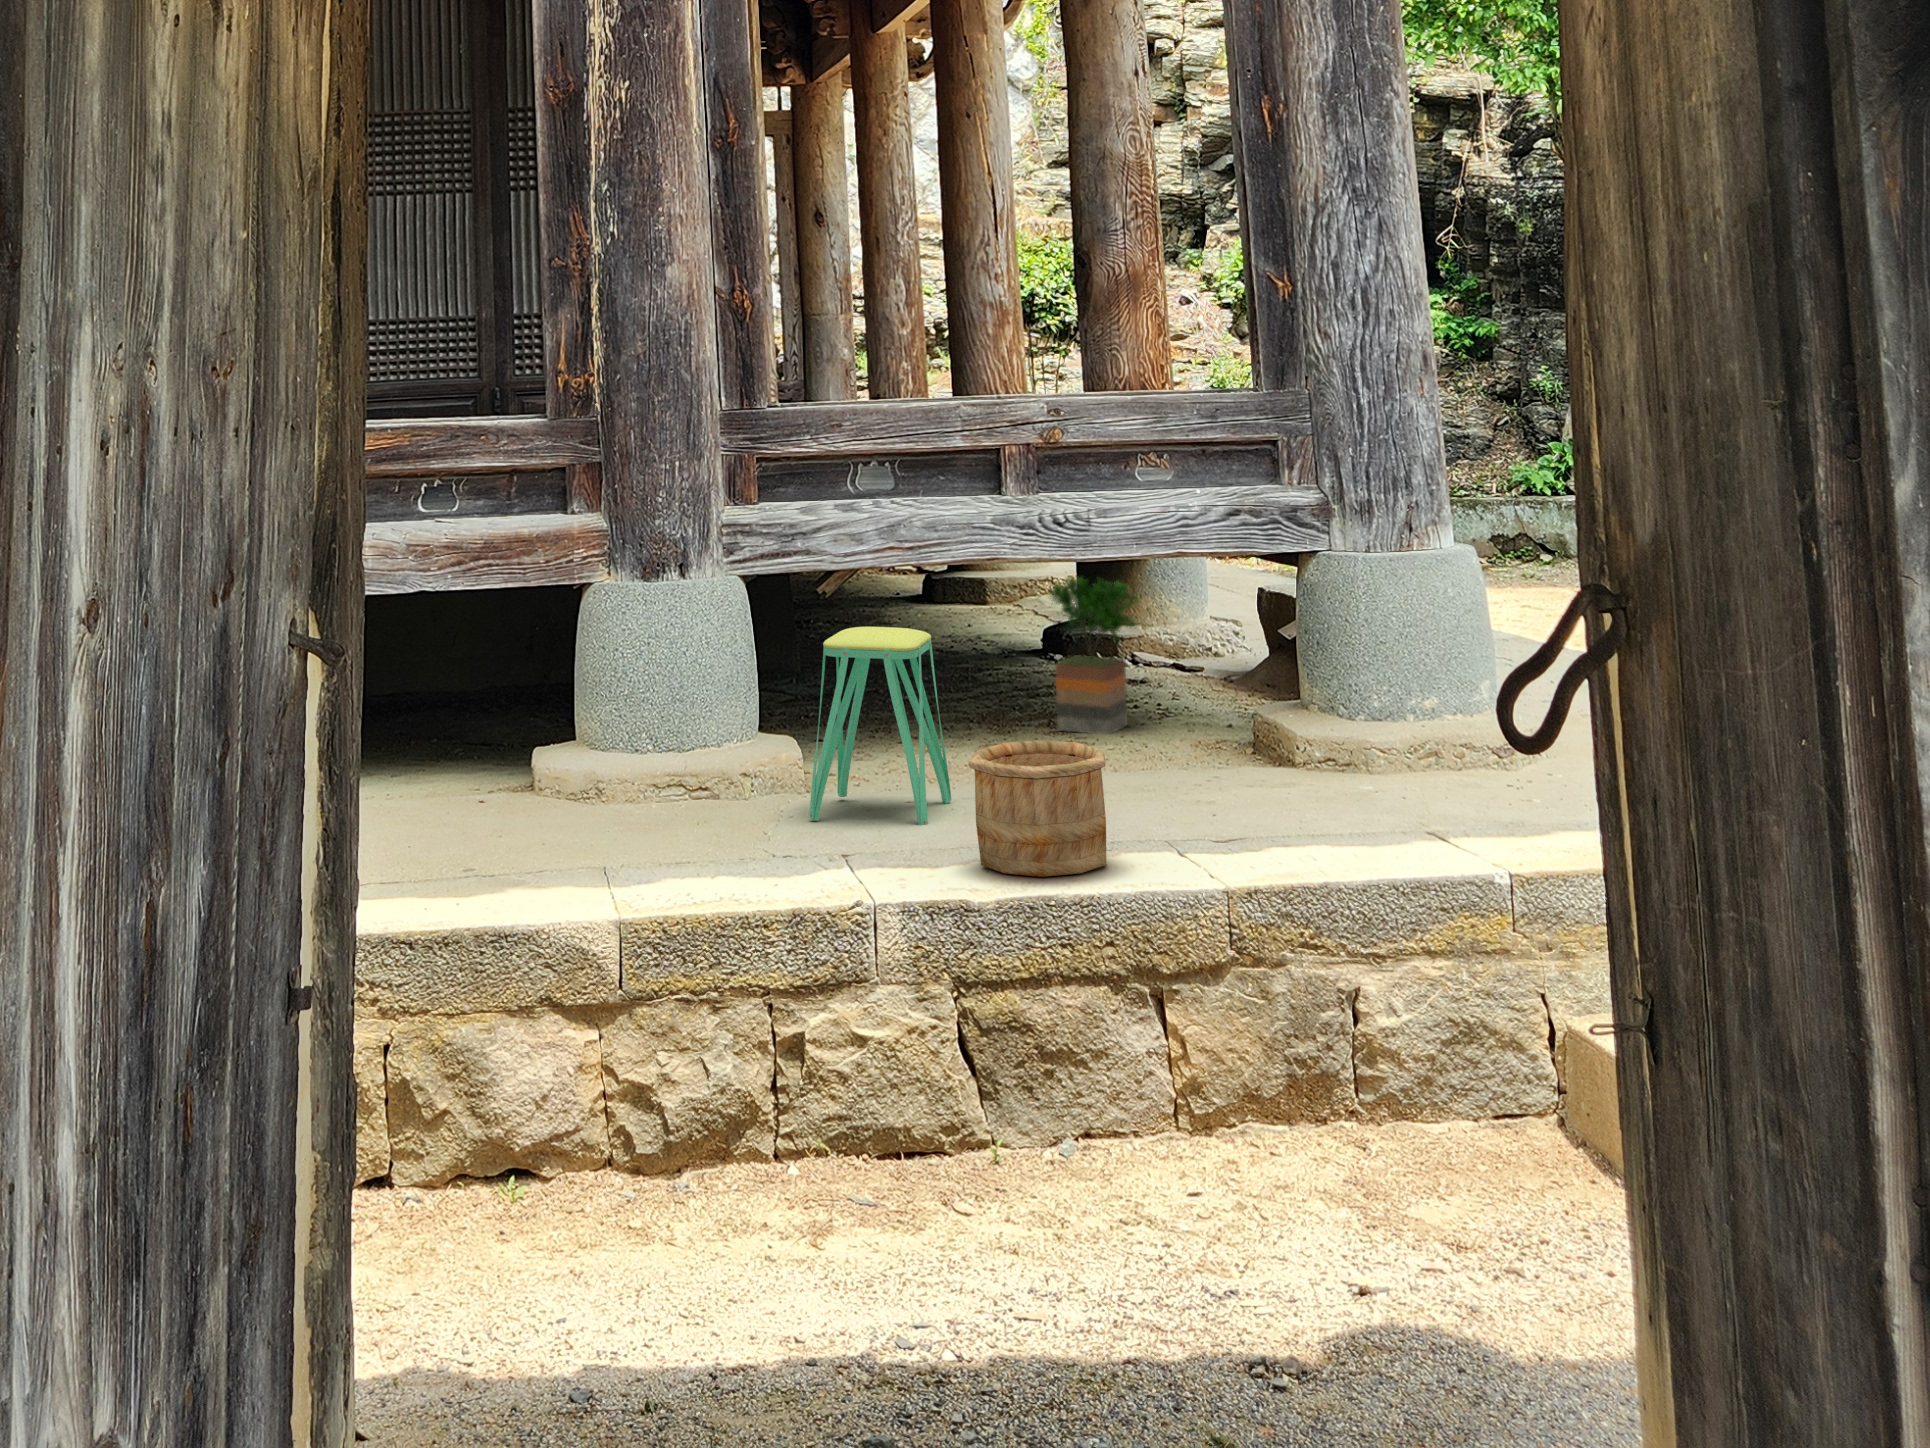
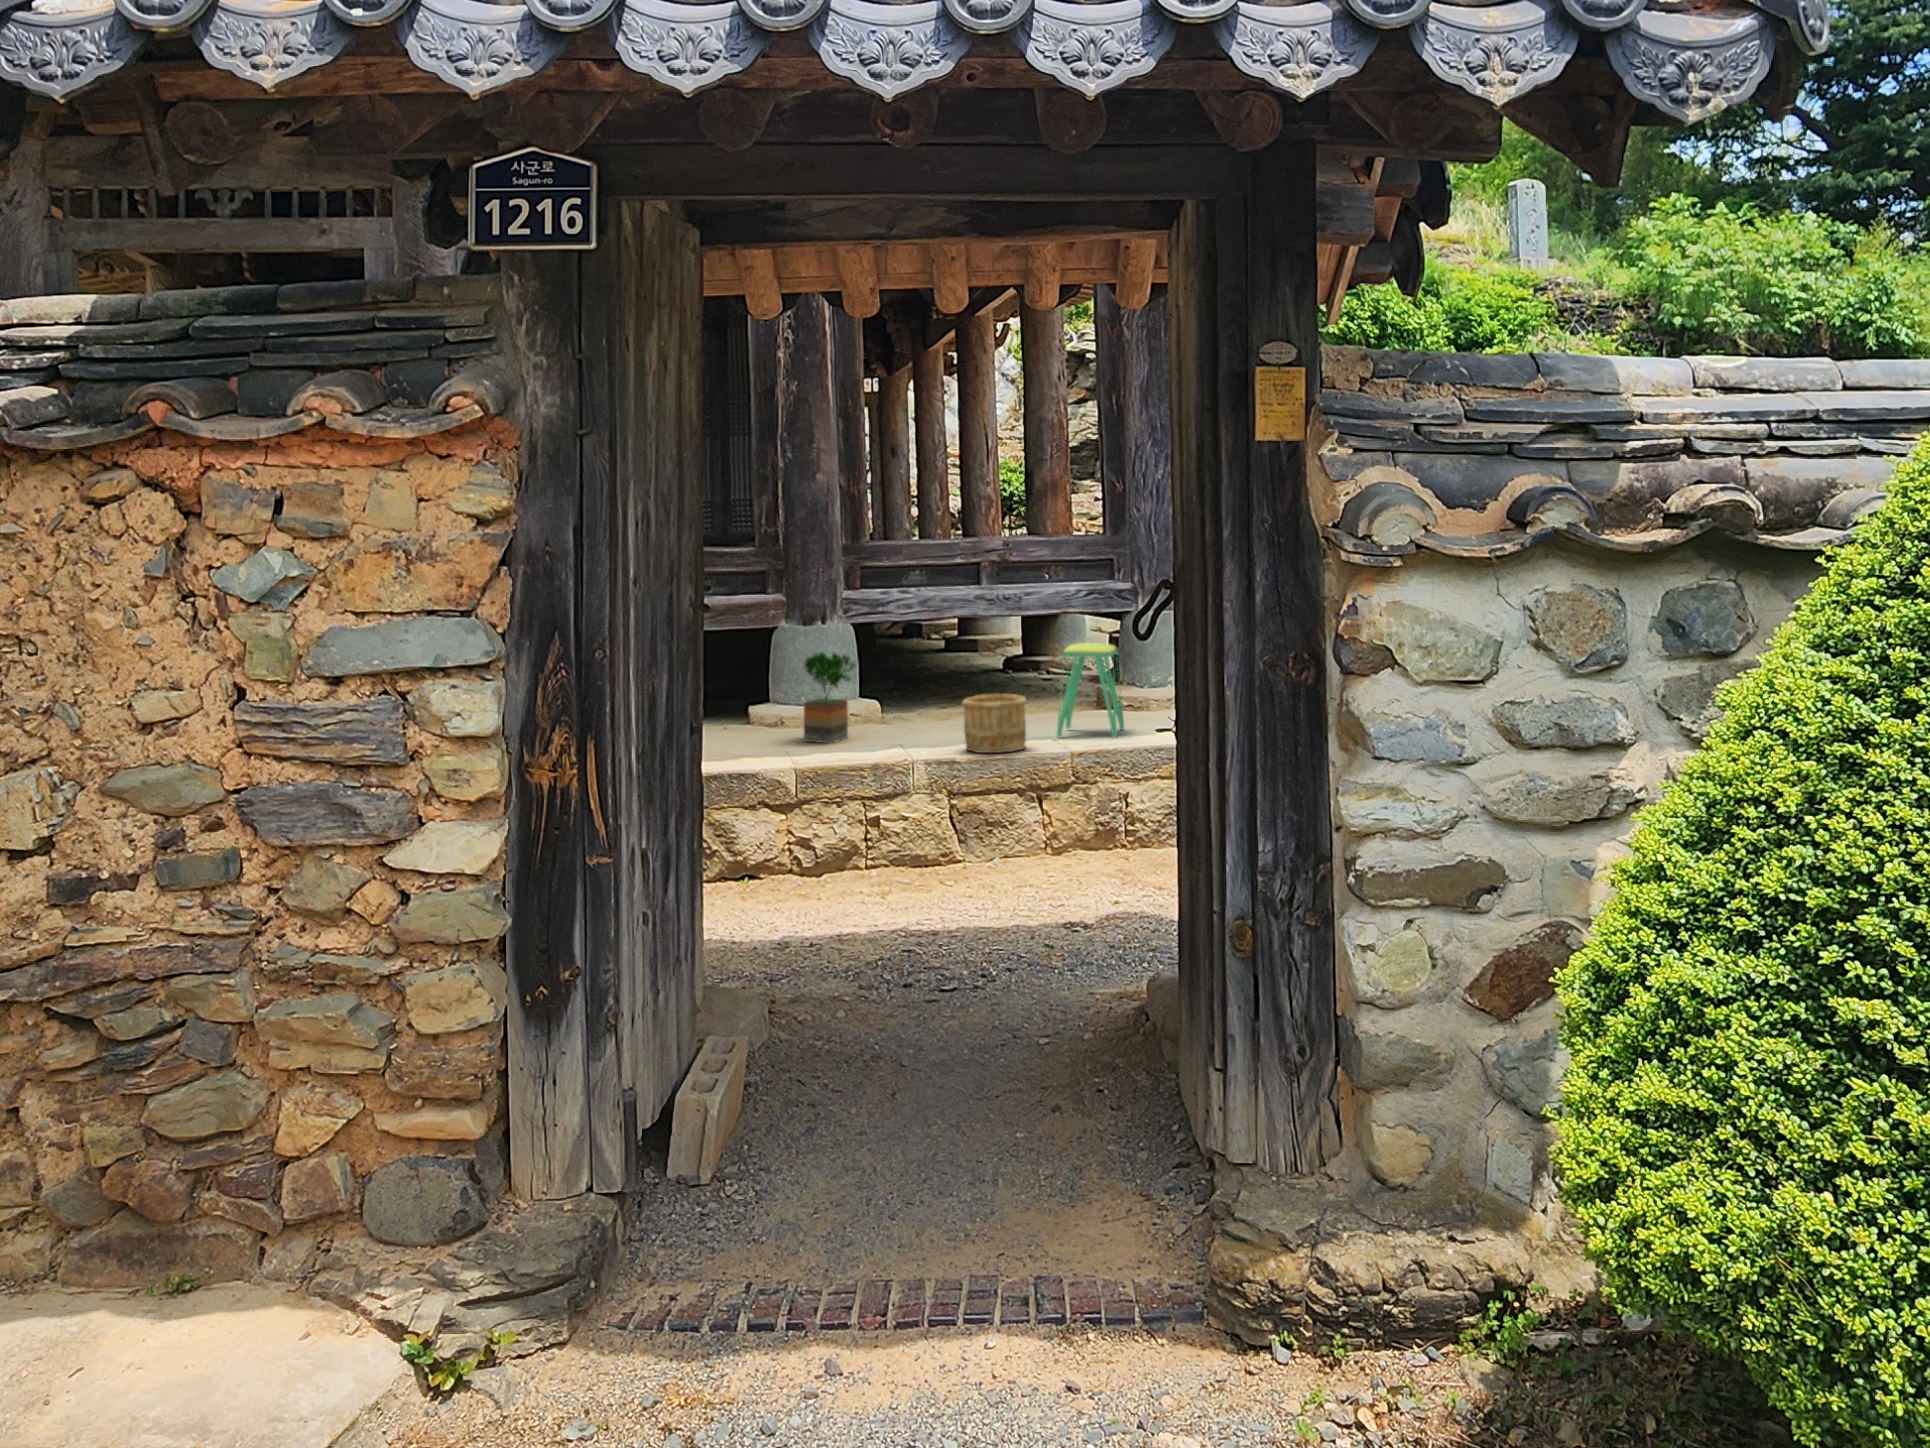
potted tree: present [1050,578,1139,734] -> present [803,652,857,743]
stool: present [810,627,951,825] -> present [1057,643,1124,738]

